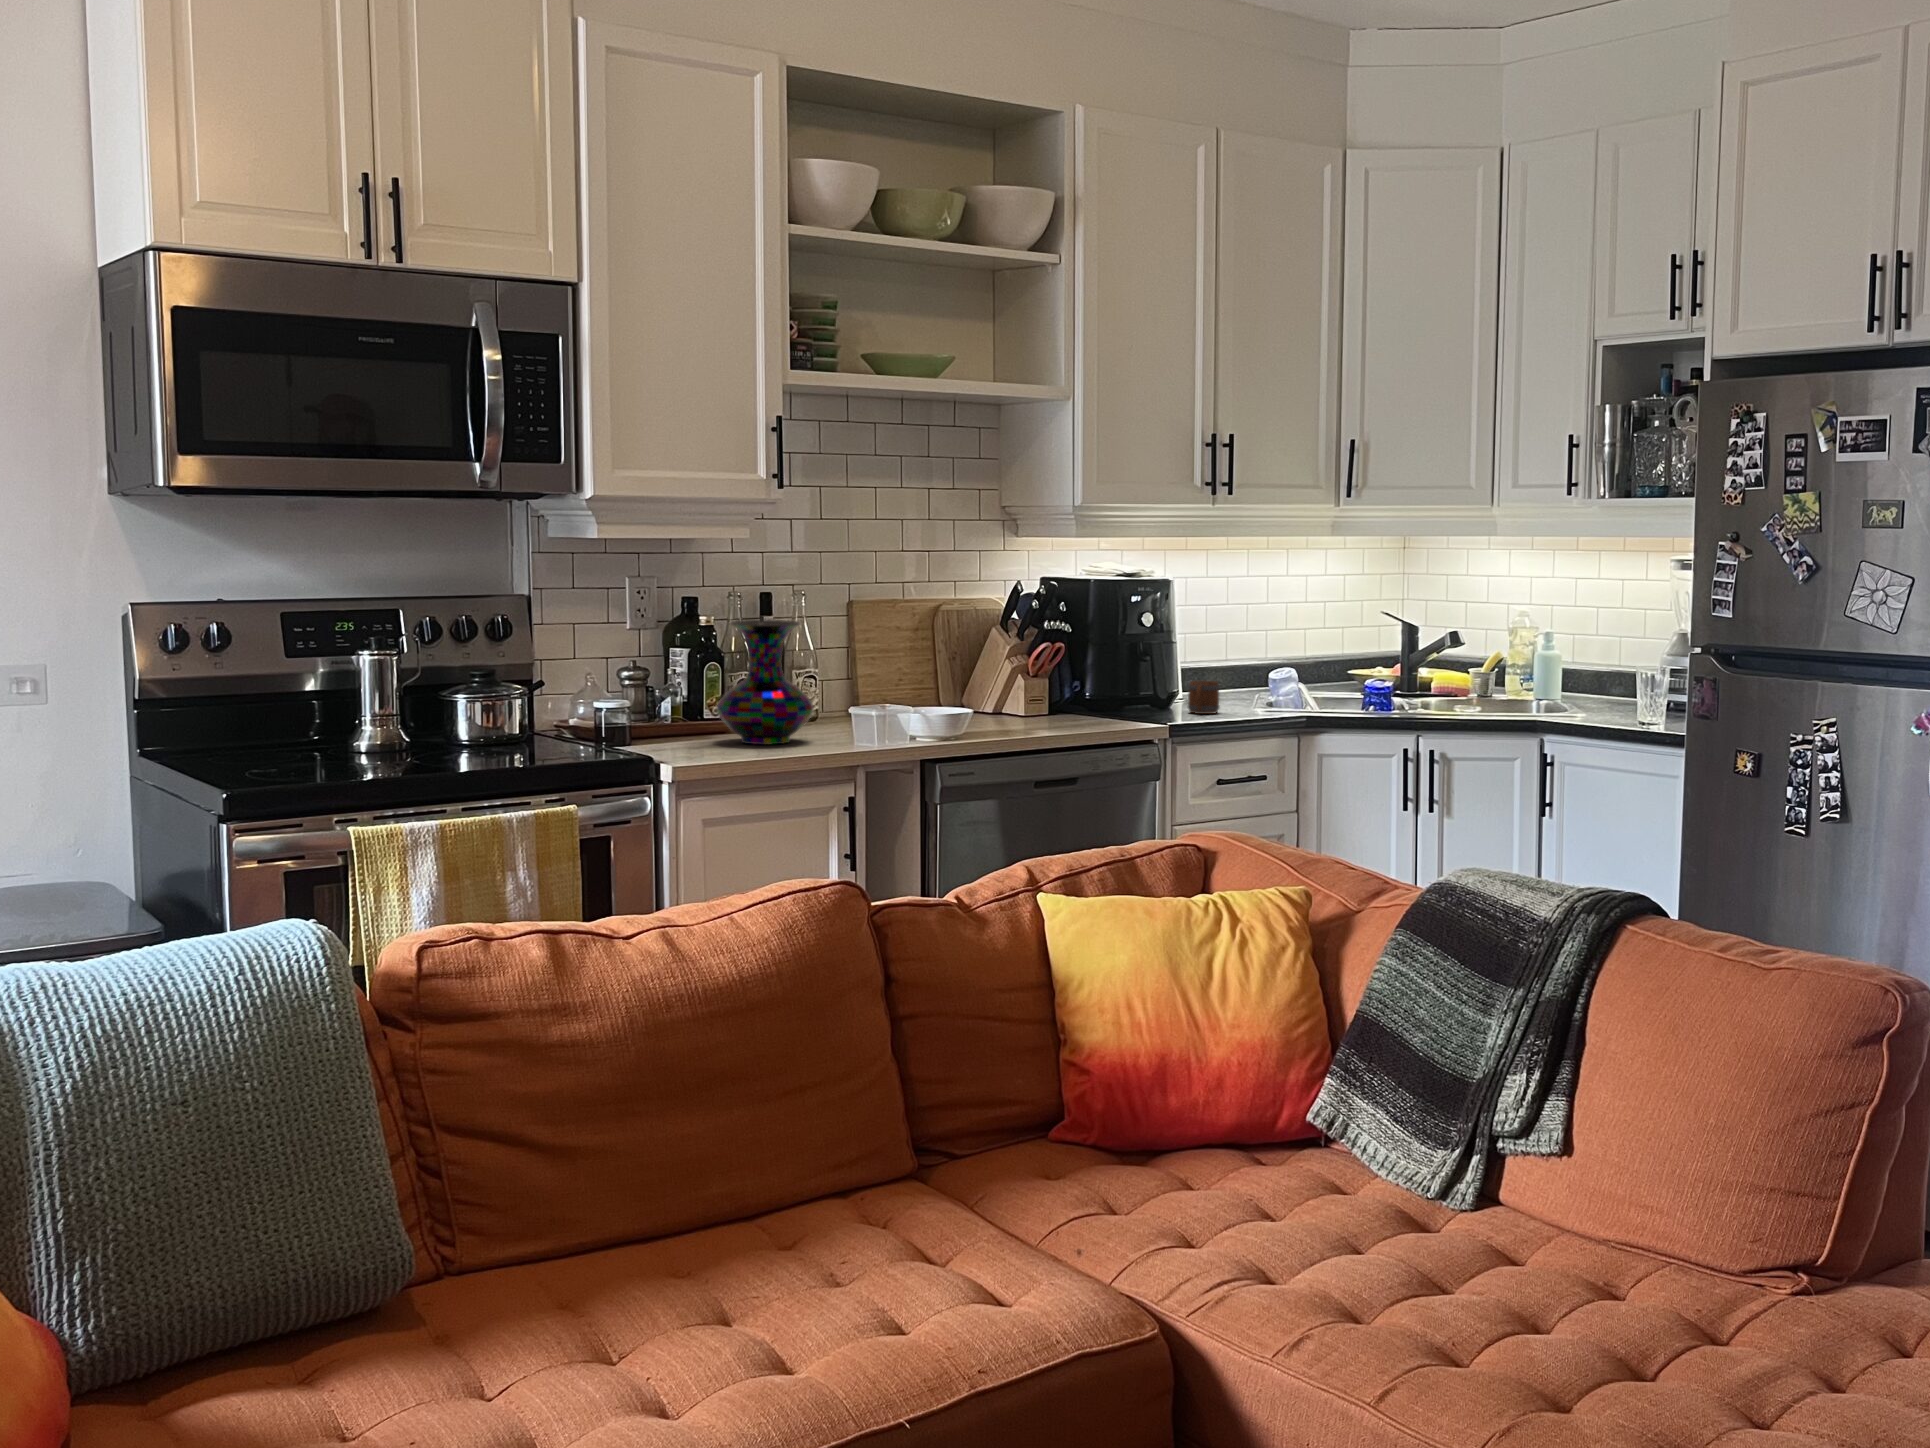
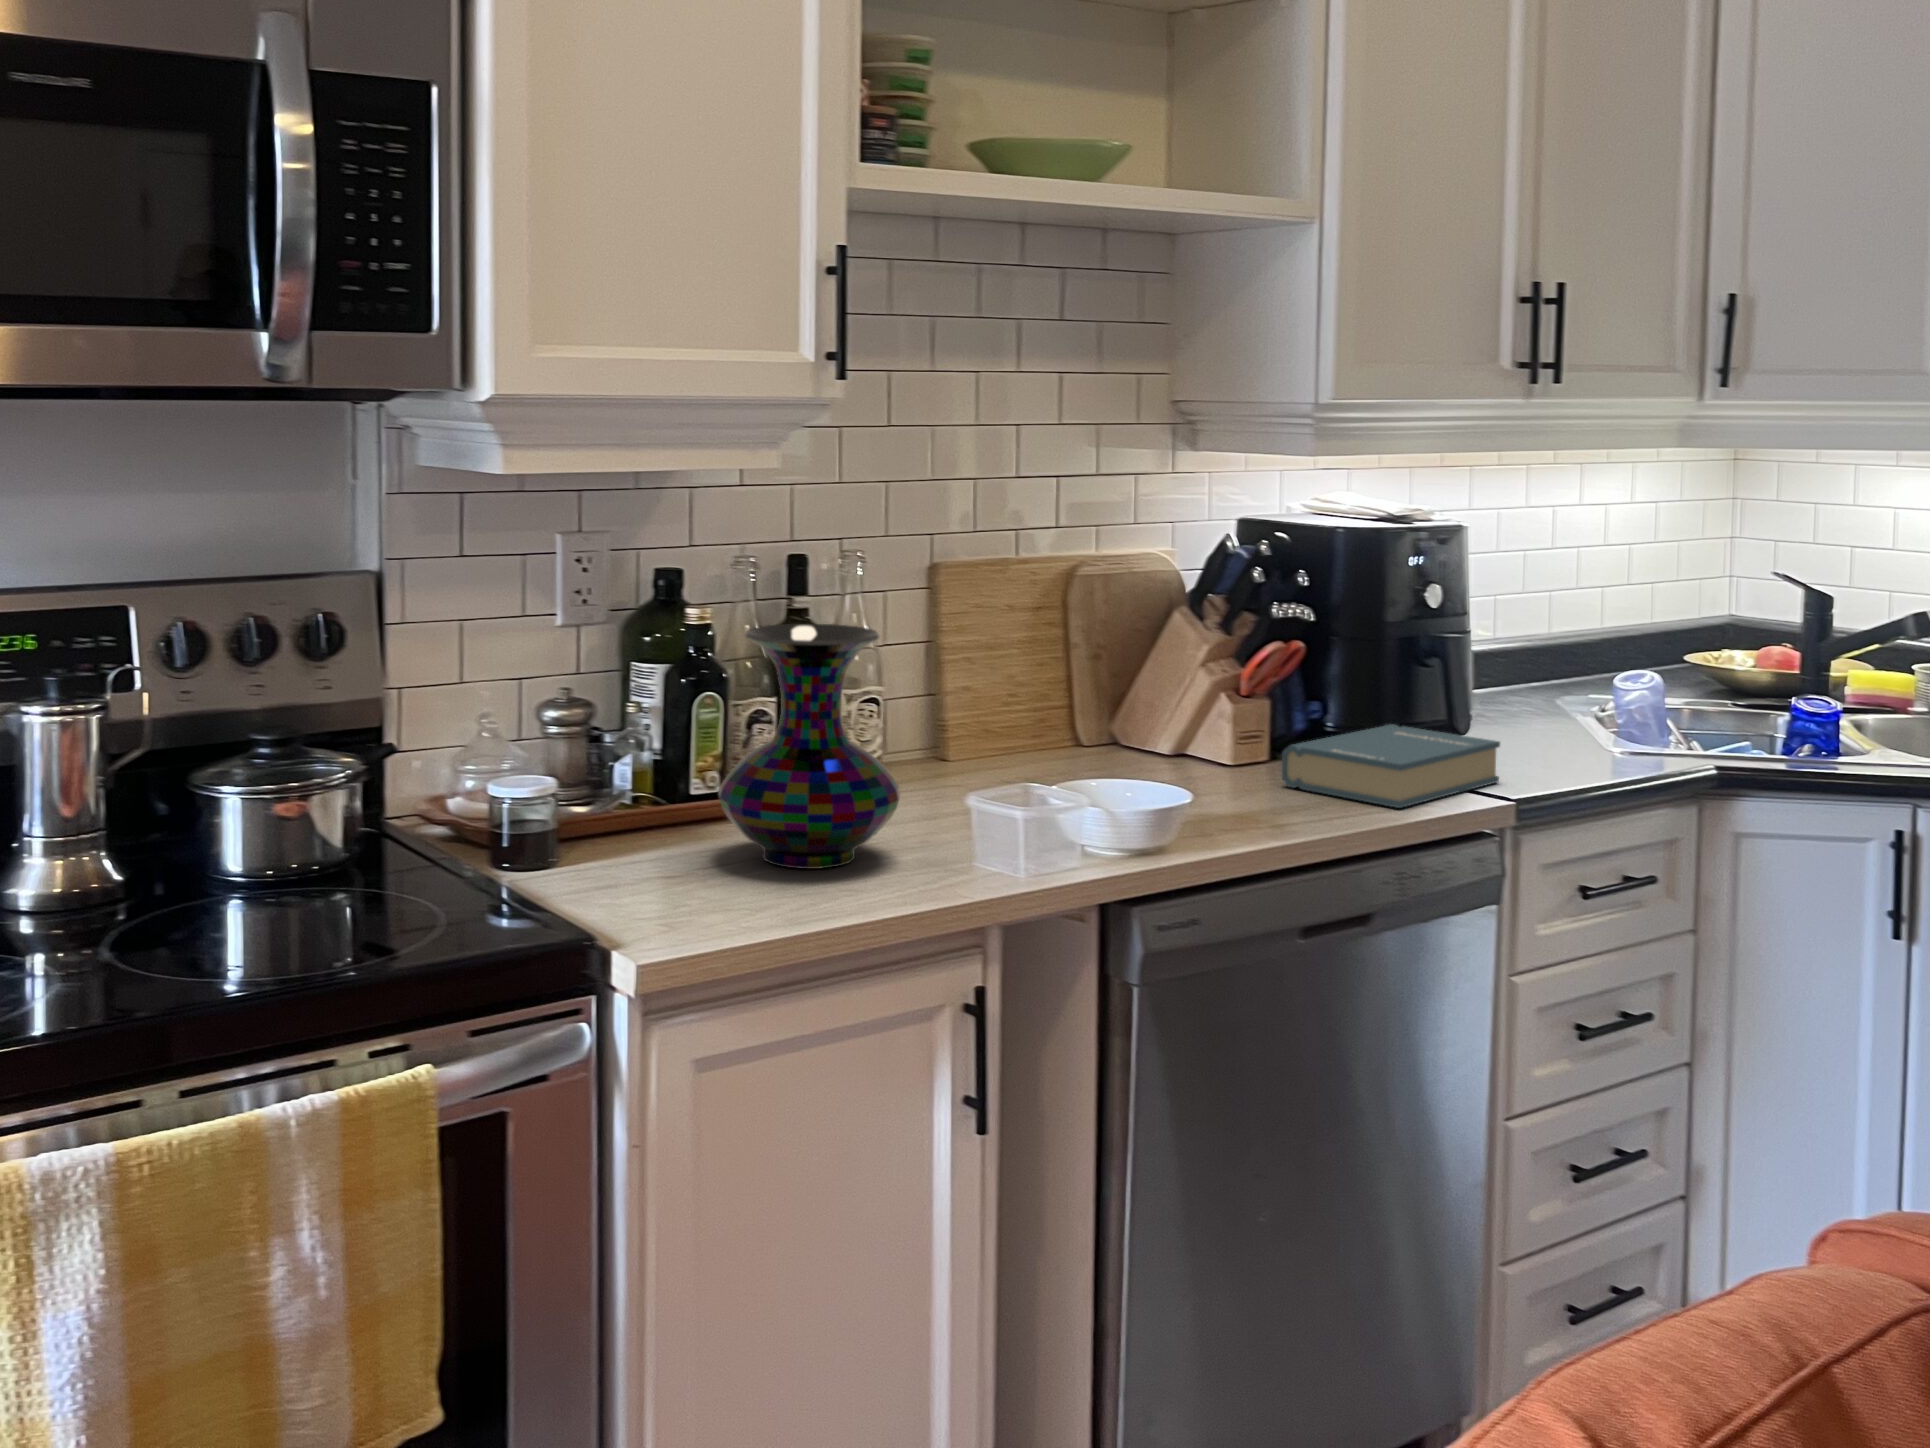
mug: present [1188,681,1220,714] -> none [1503,701,1562,762]
hardback book: none [1045,692,1172,727] -> present [1282,725,1500,808]

